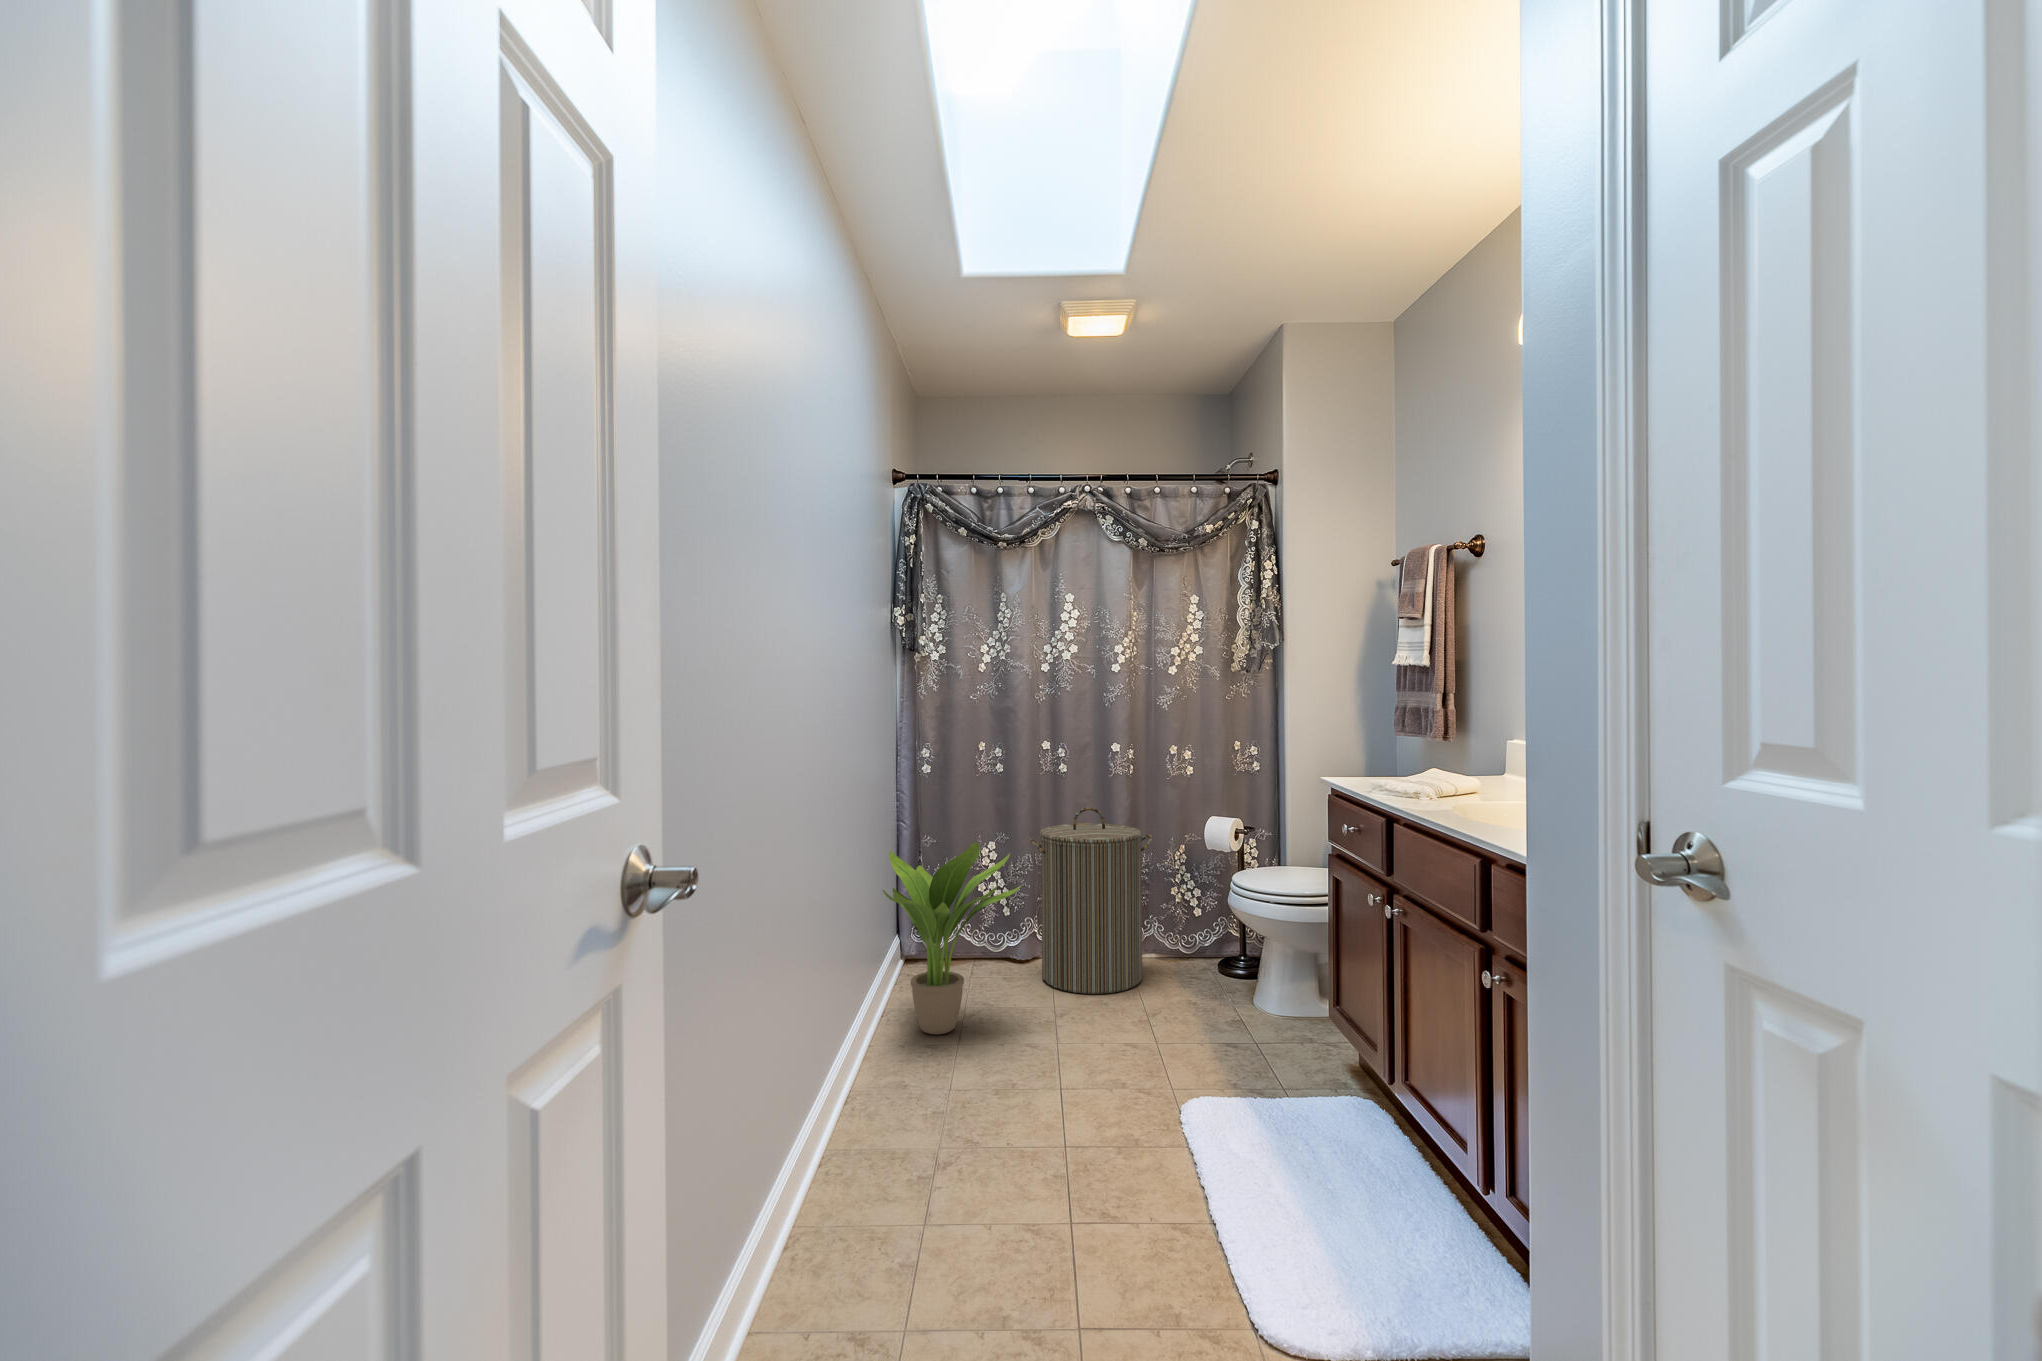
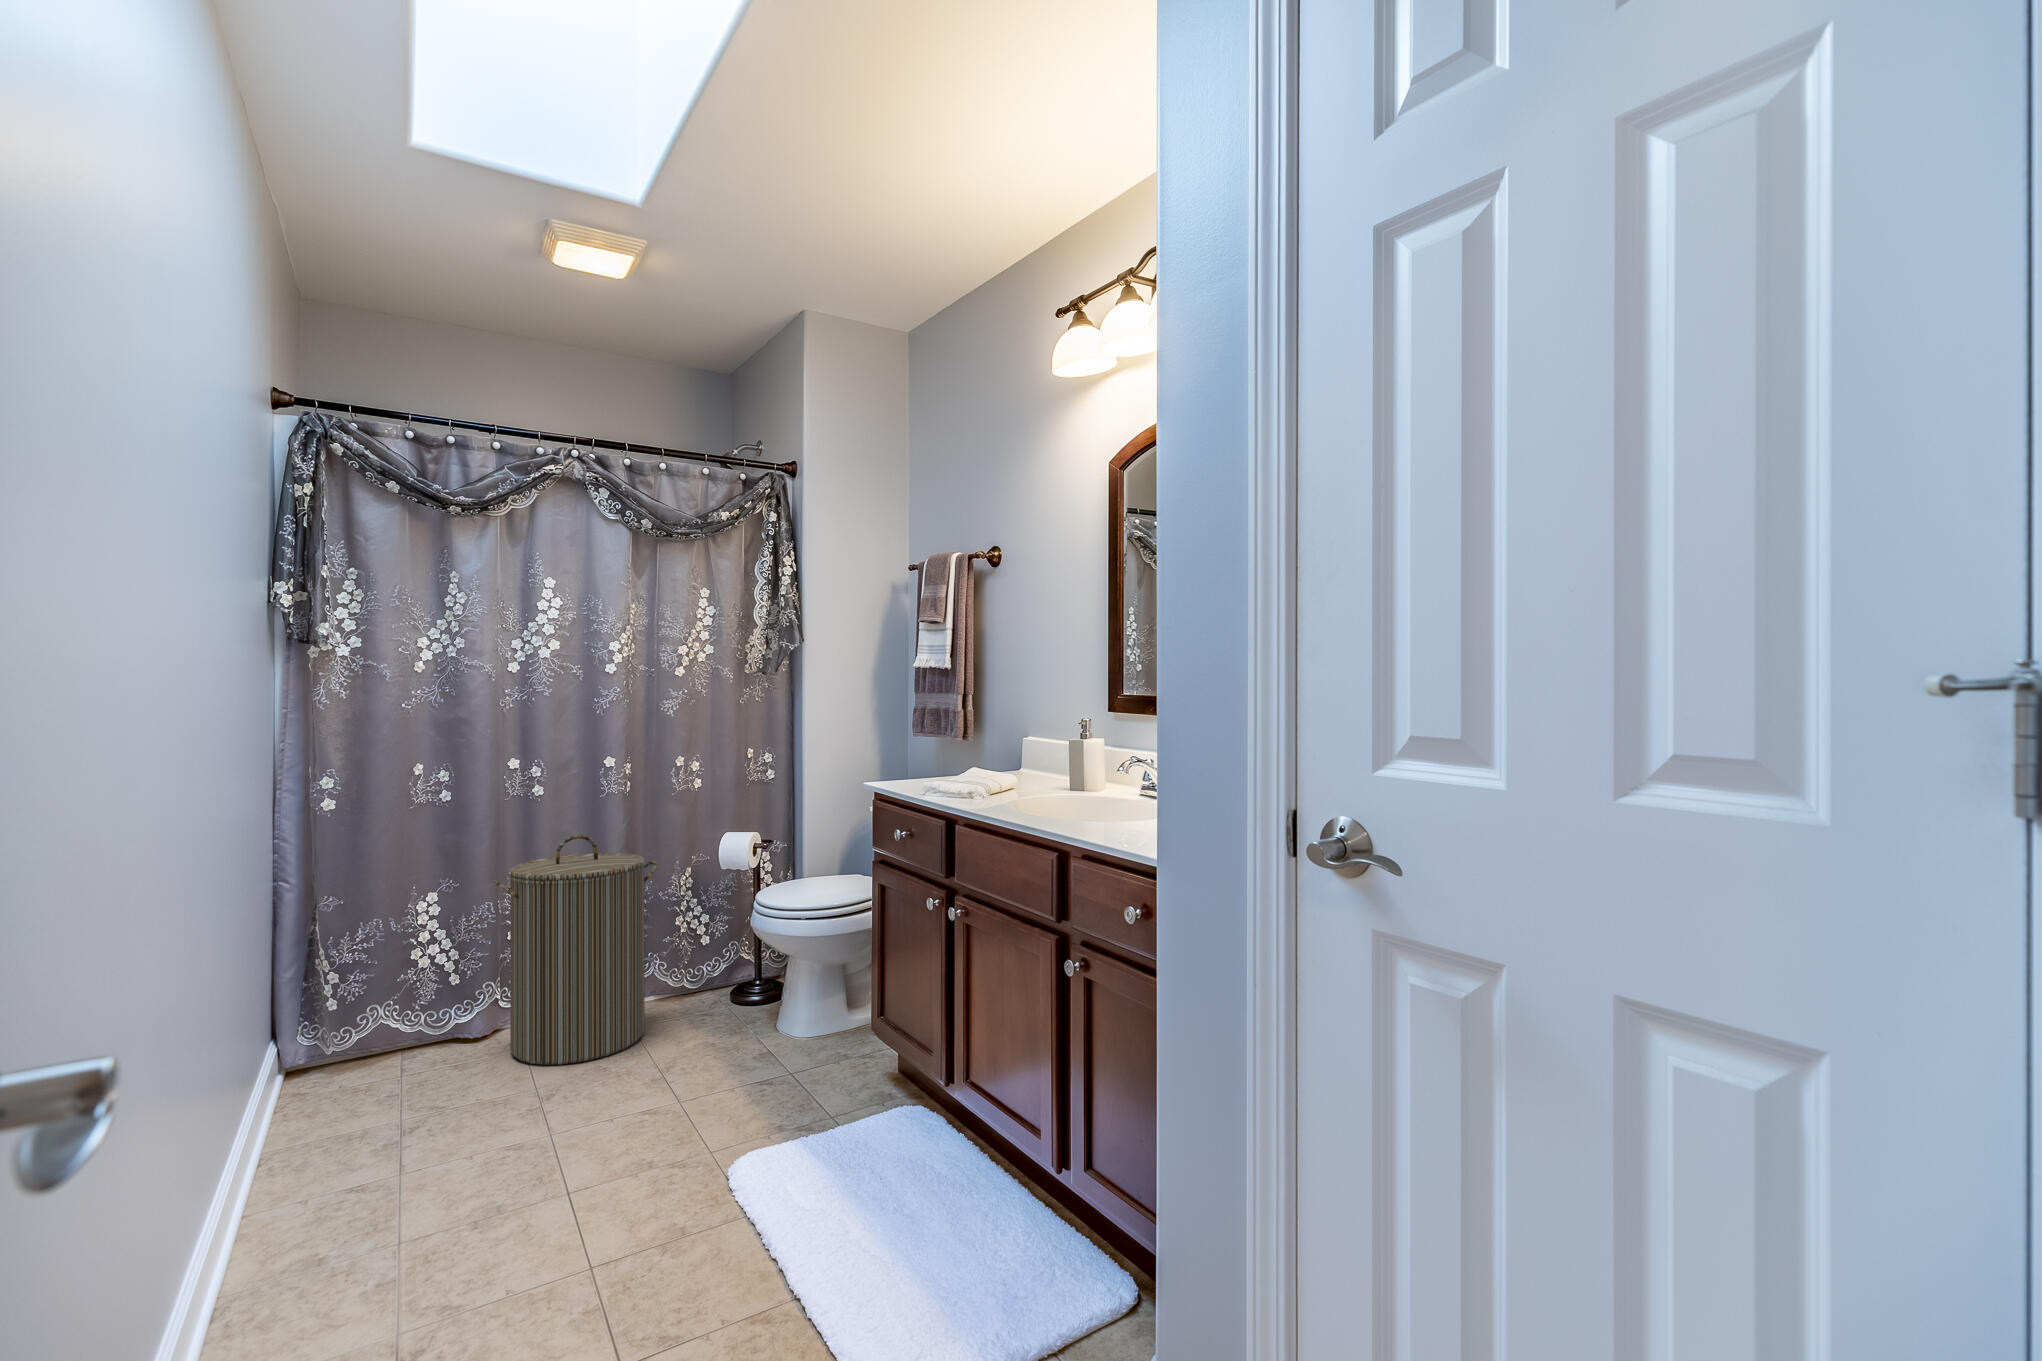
potted plant: present [883,842,1022,1035] -> none [269,892,497,1168]

